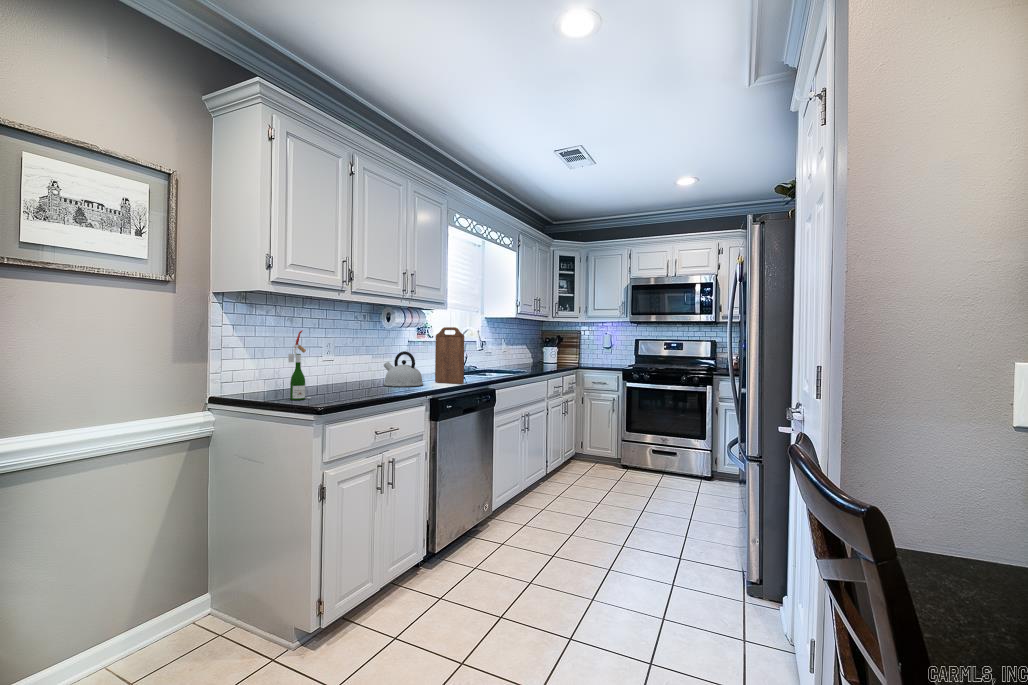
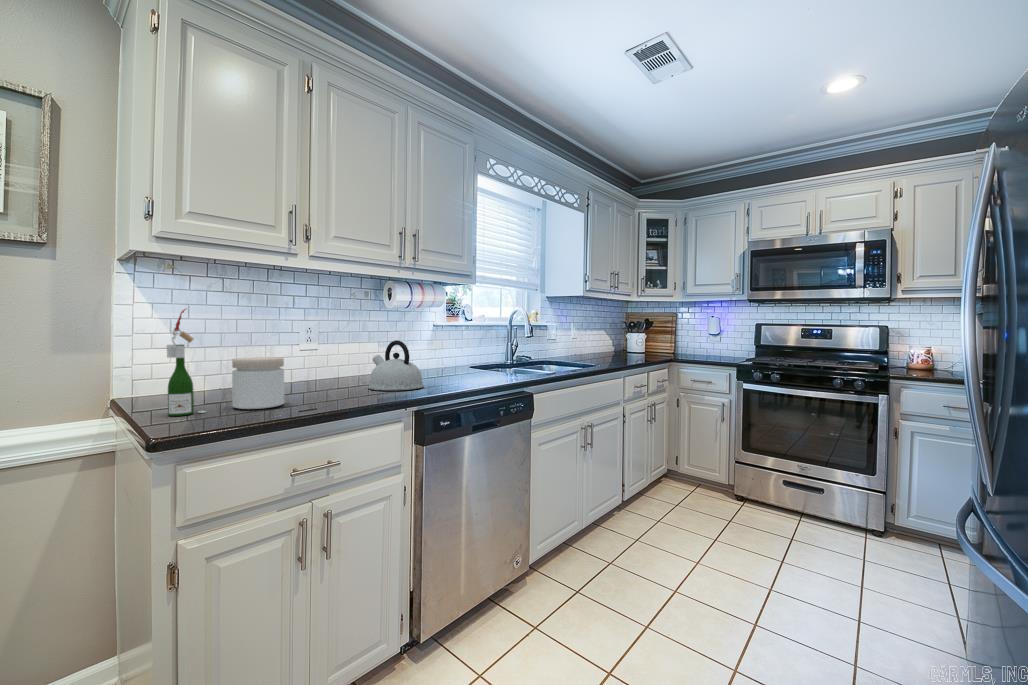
cutting board: present [435,327,464,384] -> none [448,306,484,386]
jar: none [320,363,353,396] -> present [232,357,284,409]

